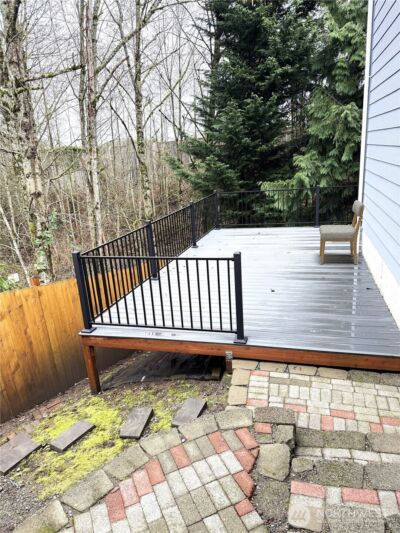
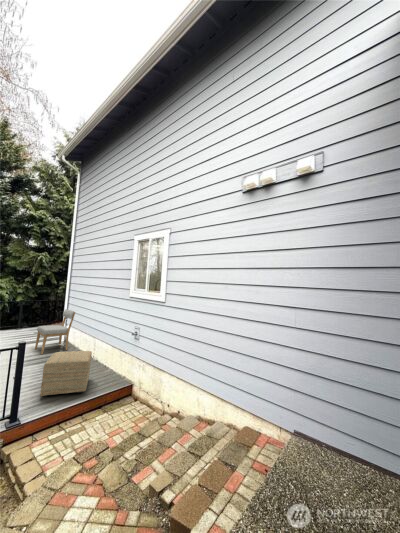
ottoman: none [276,269,349,333] -> present [40,351,92,397]

